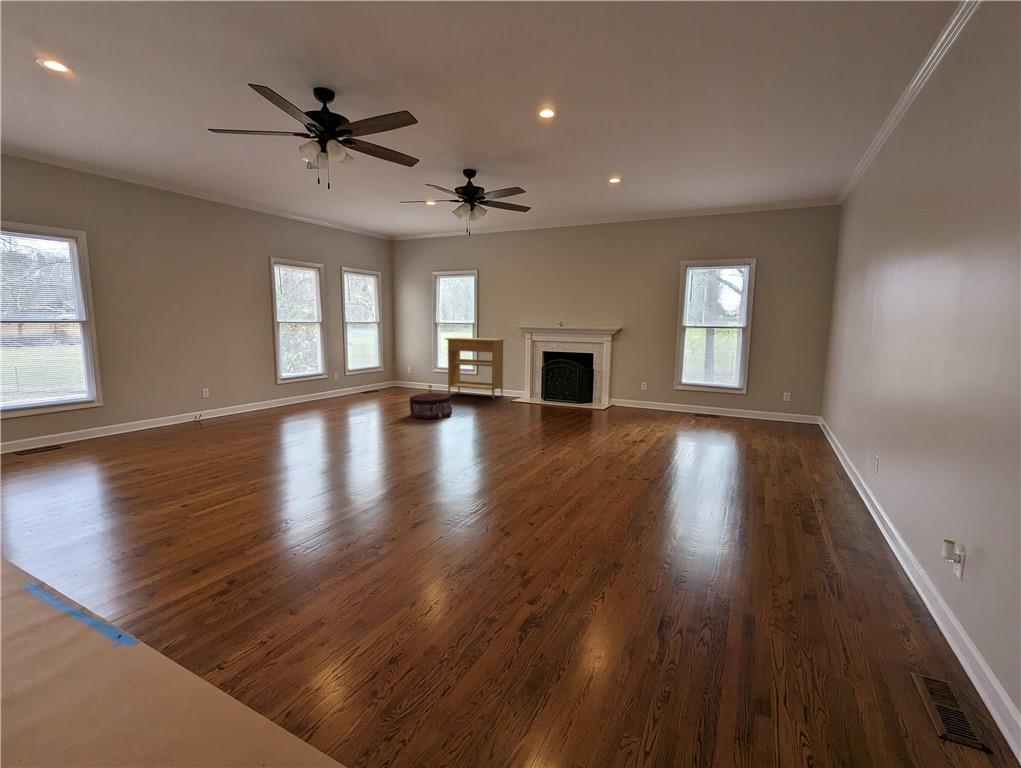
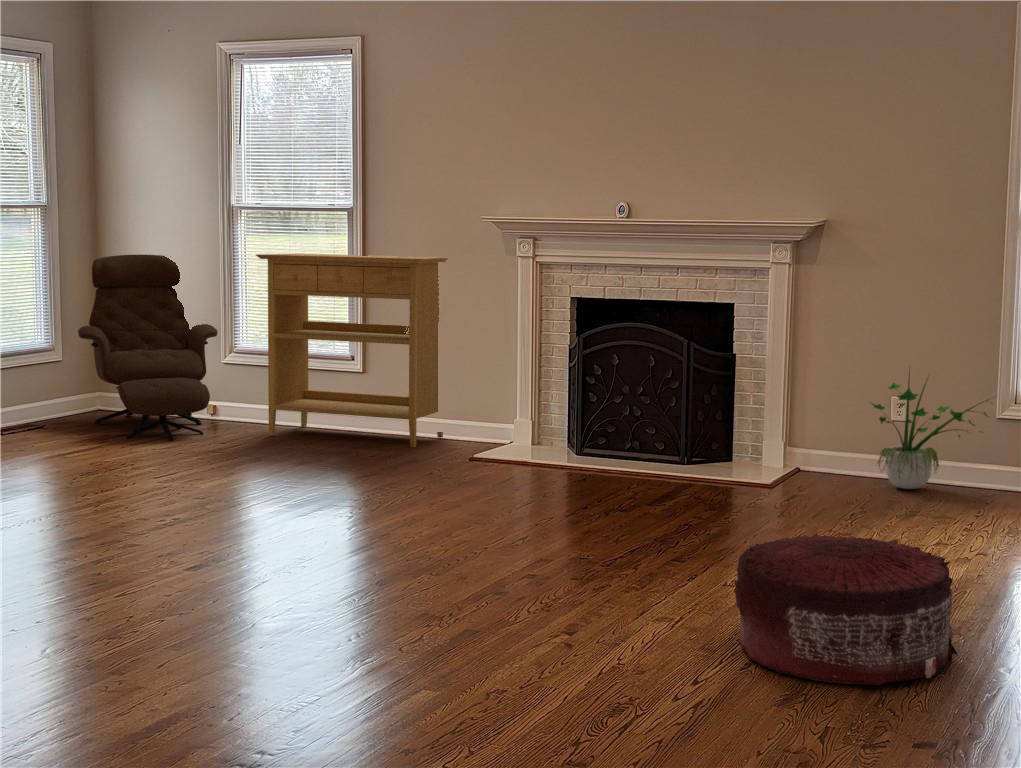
lounge chair: none [388,338,432,396] -> present [78,255,218,440]
potted plant: none [634,371,675,412] -> present [871,371,989,489]
pouf: present [410,393,452,419] -> present [734,532,957,685]

